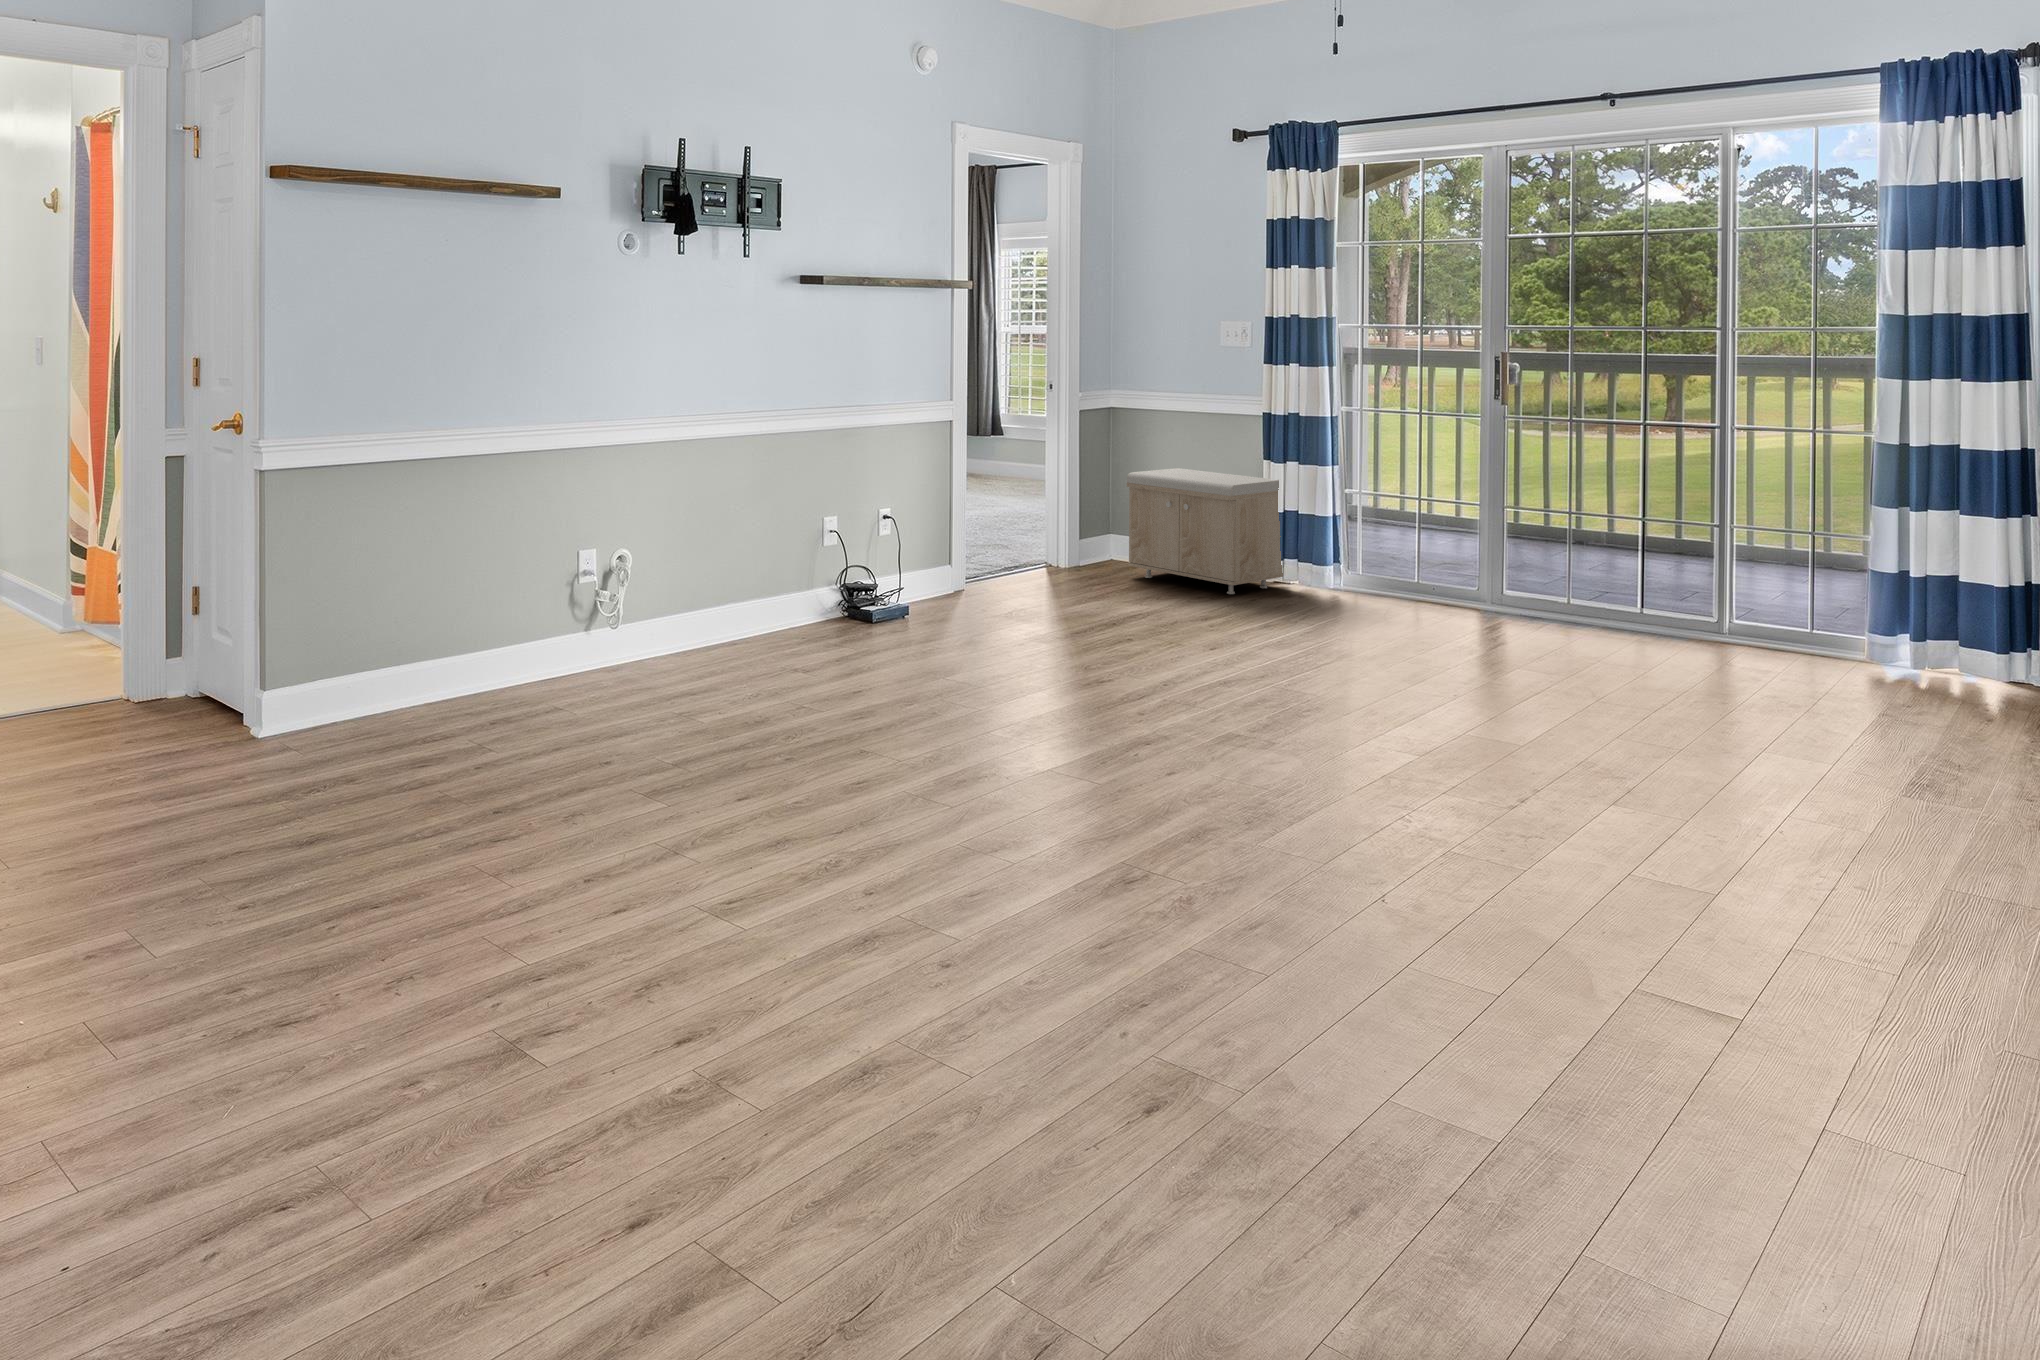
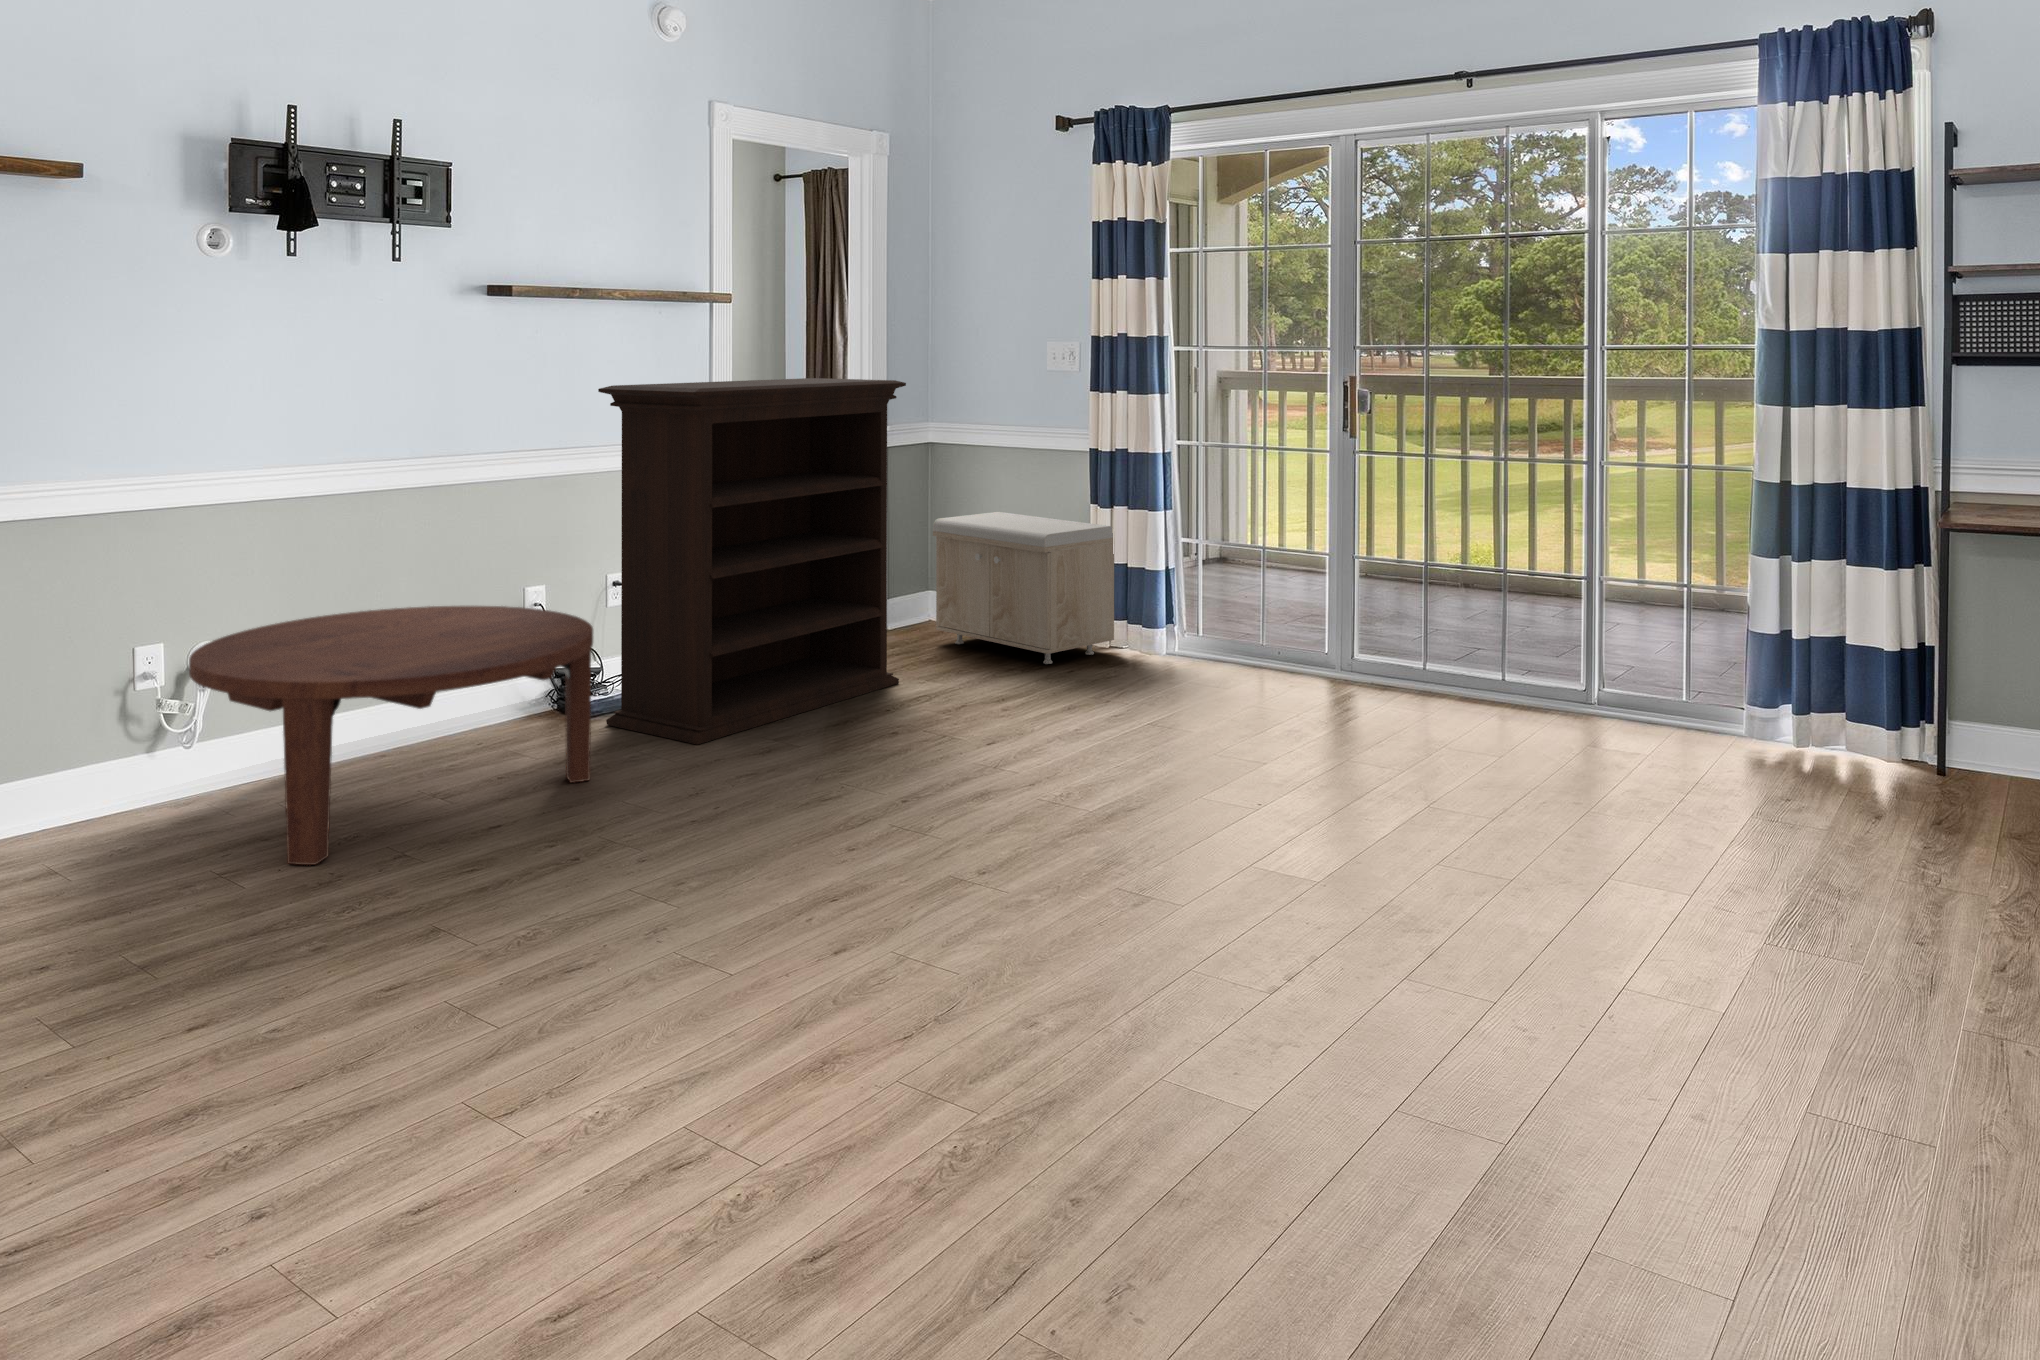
bookshelf: none [889,353,1120,643] -> present [598,378,906,745]
coffee table: none [628,529,914,710] -> present [189,606,593,865]

